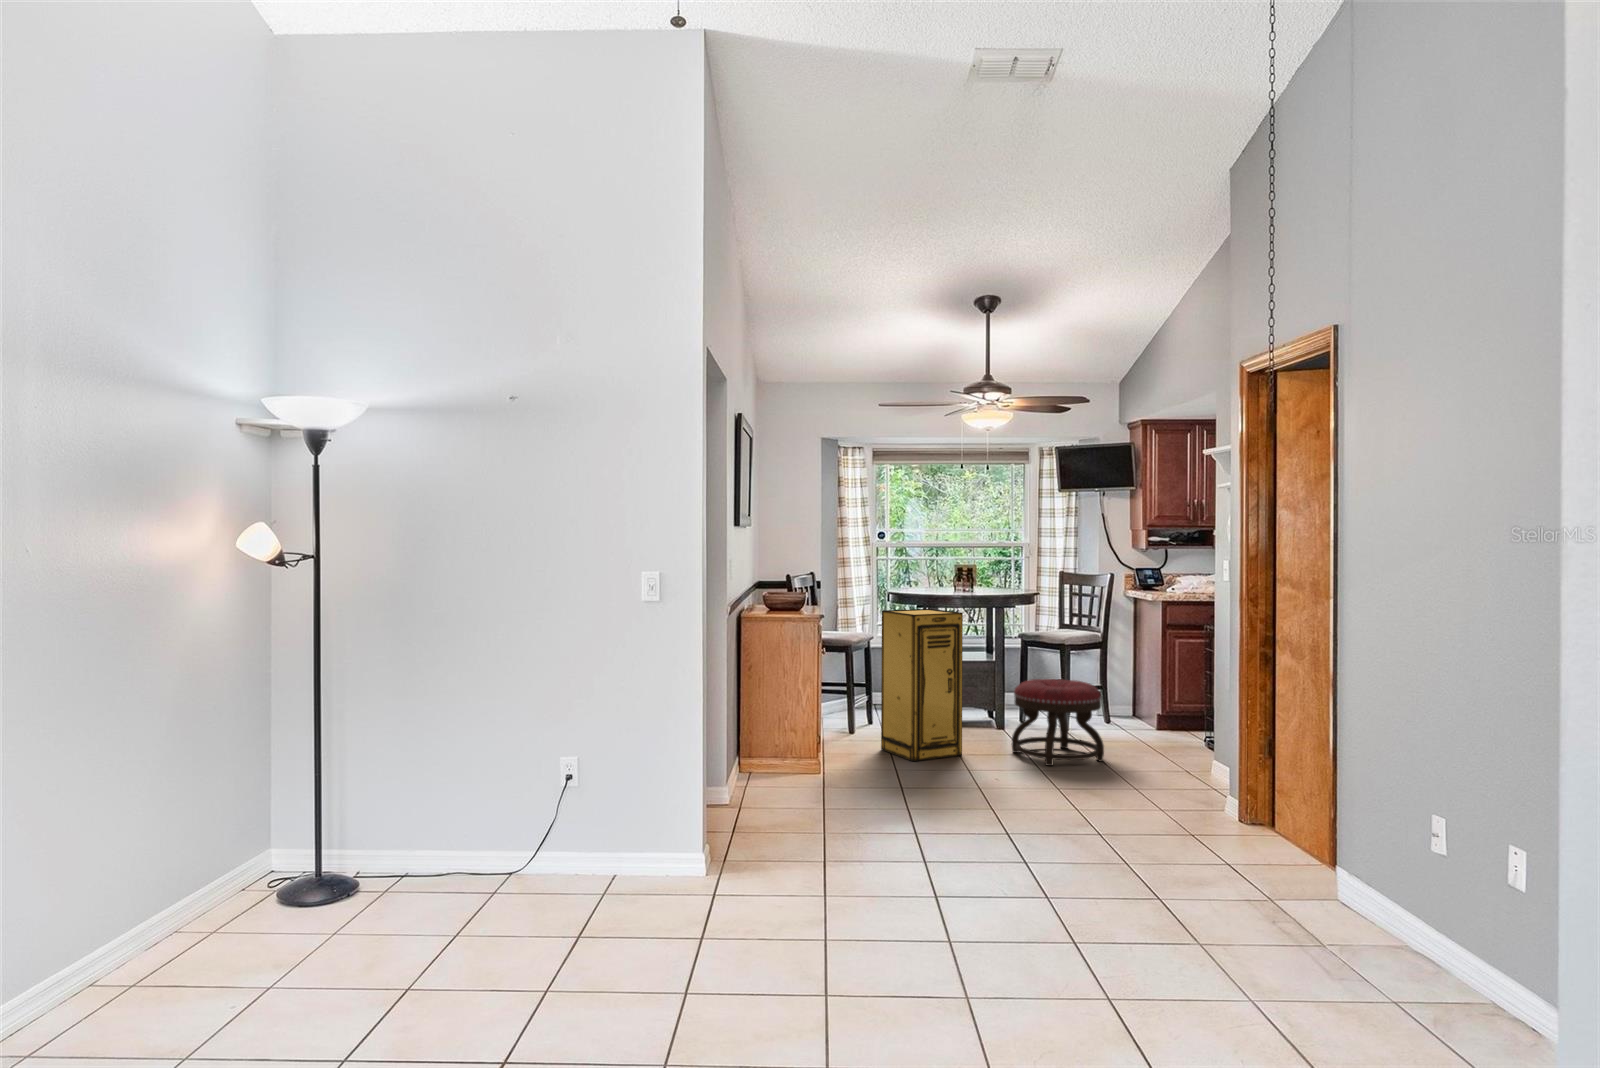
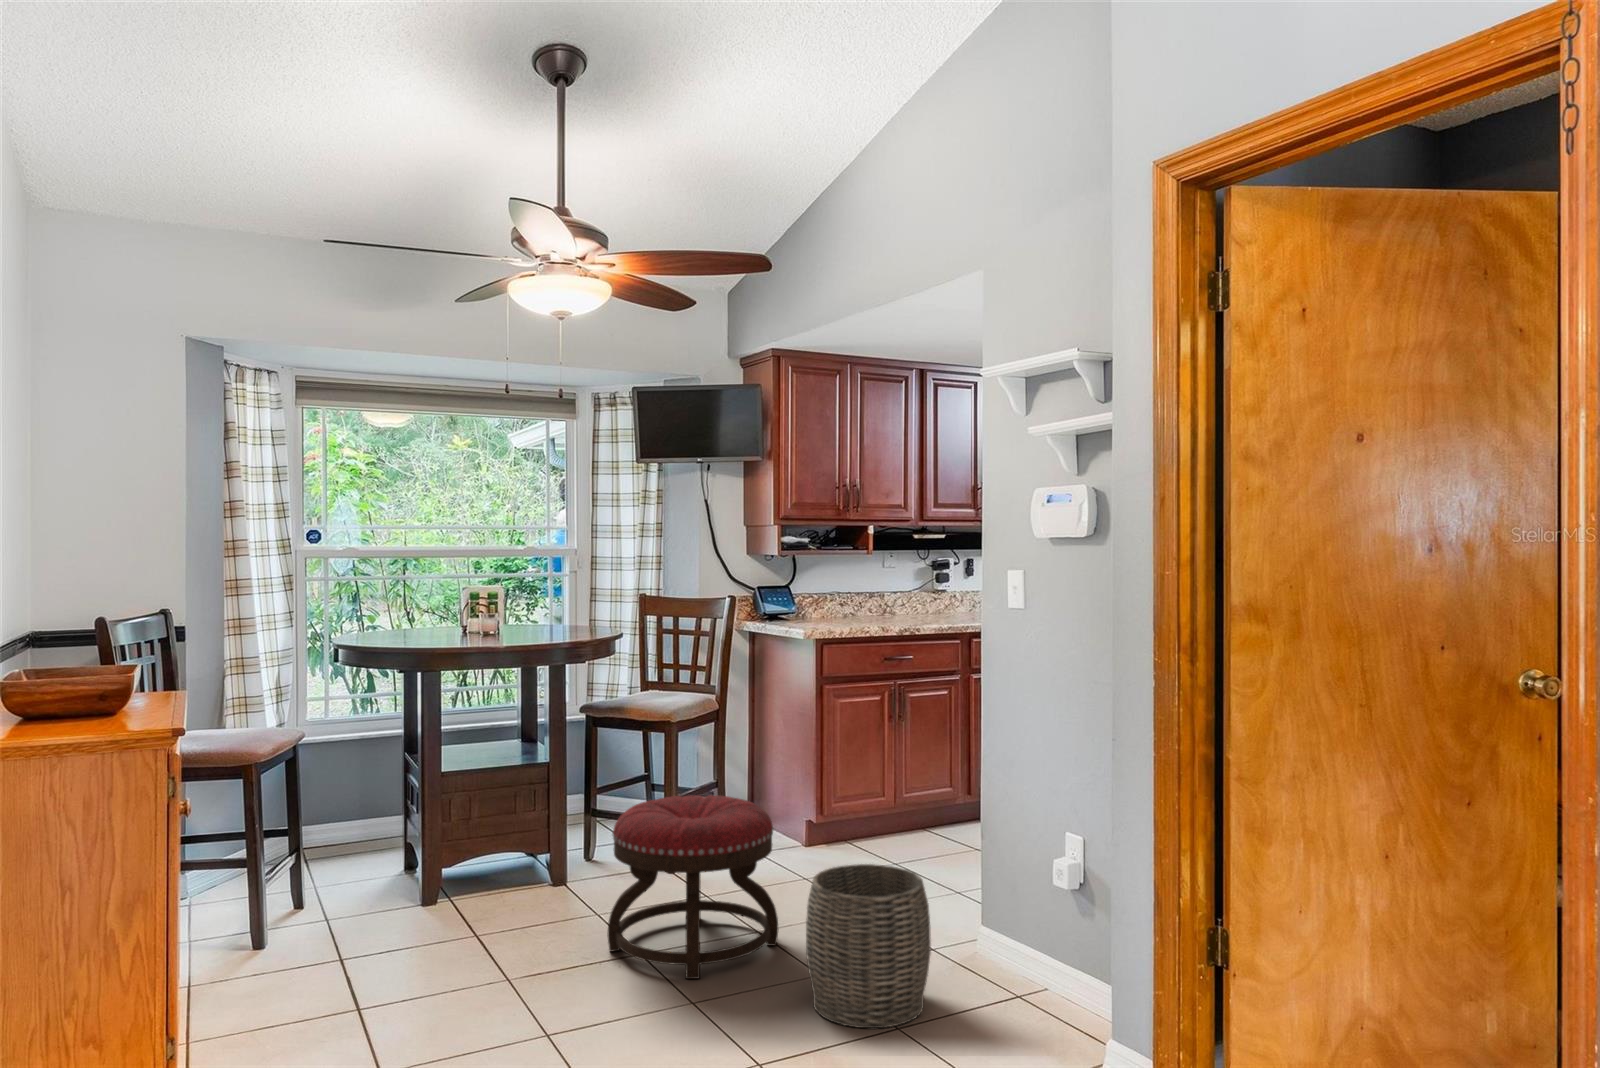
storage cabinet: present [881,609,963,761] -> none [332,680,514,1026]
woven basket: none [1100,715,1168,792] -> present [806,864,931,1028]

